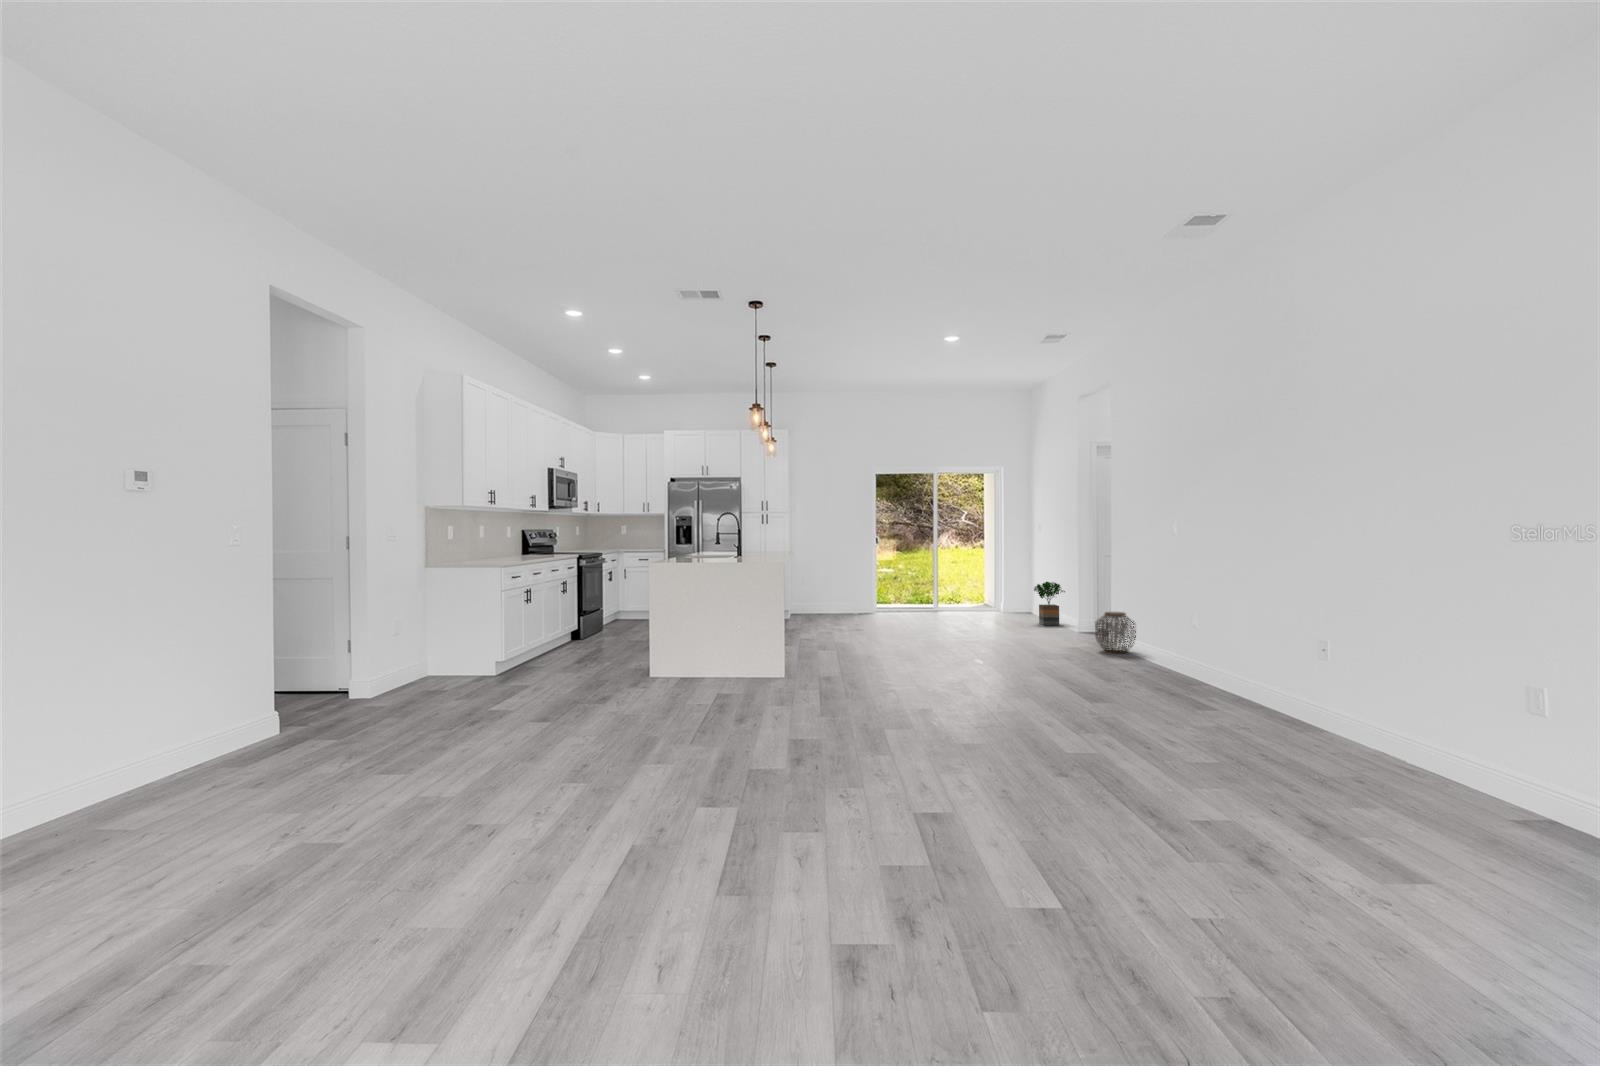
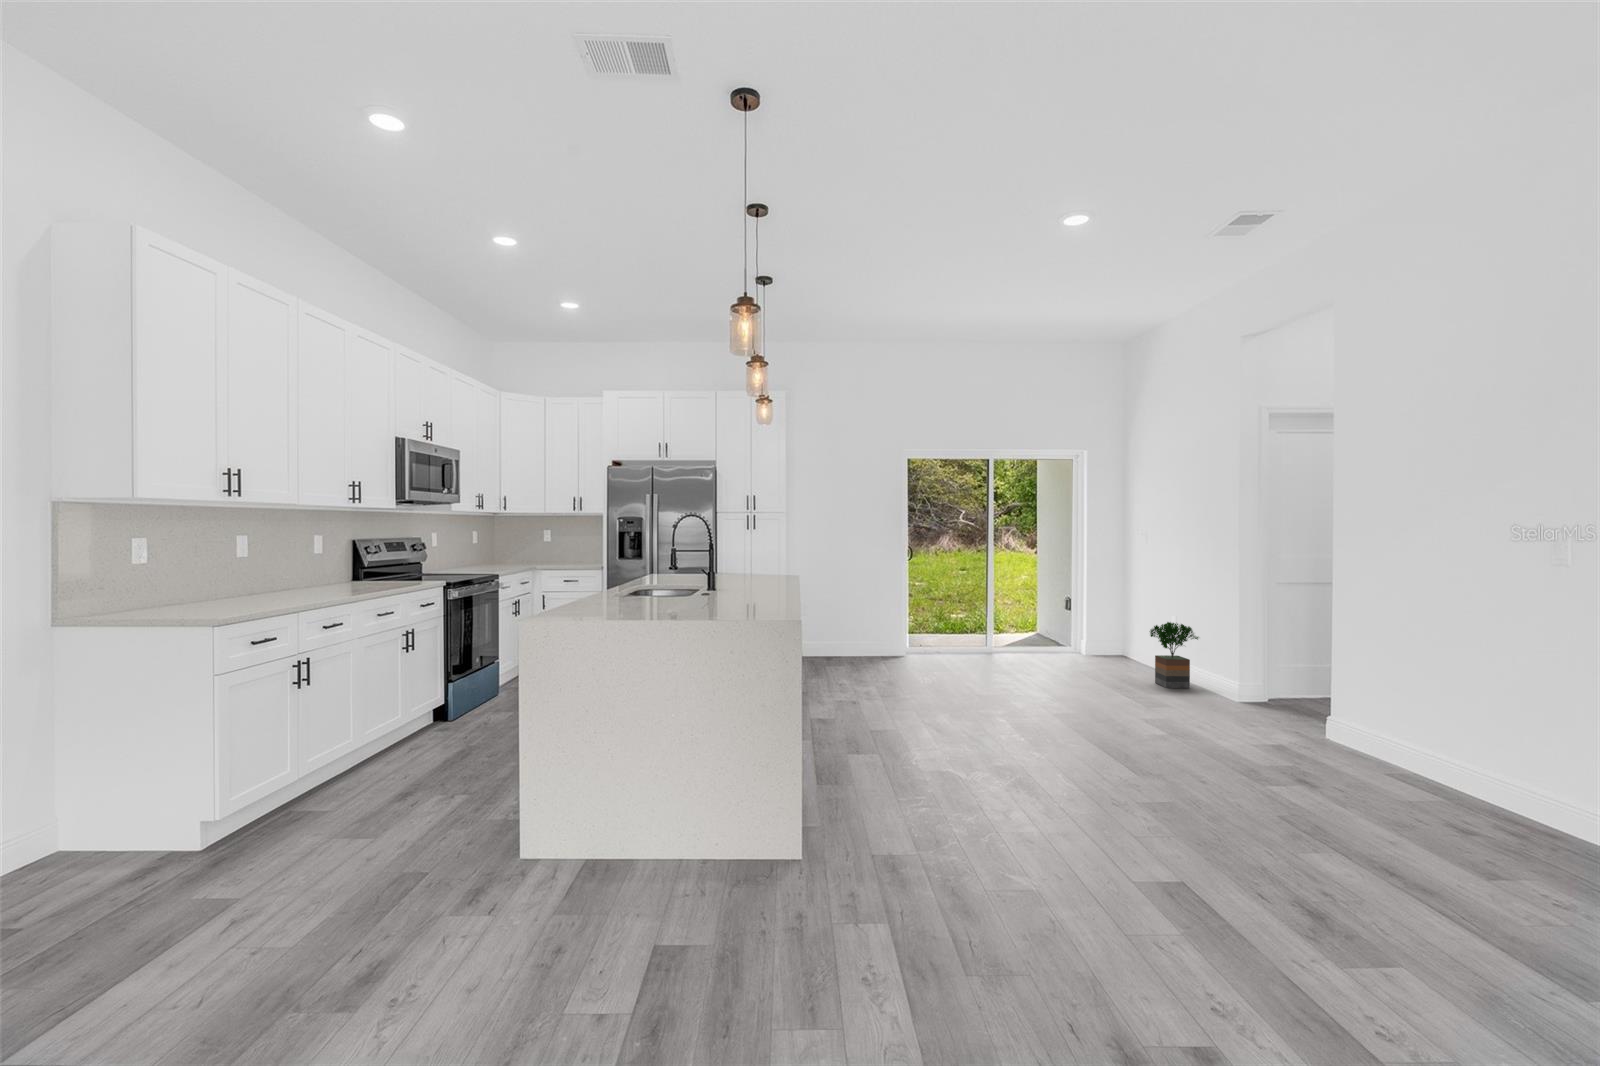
woven basket: present [1095,612,1136,653] -> none [1328,697,1412,775]

